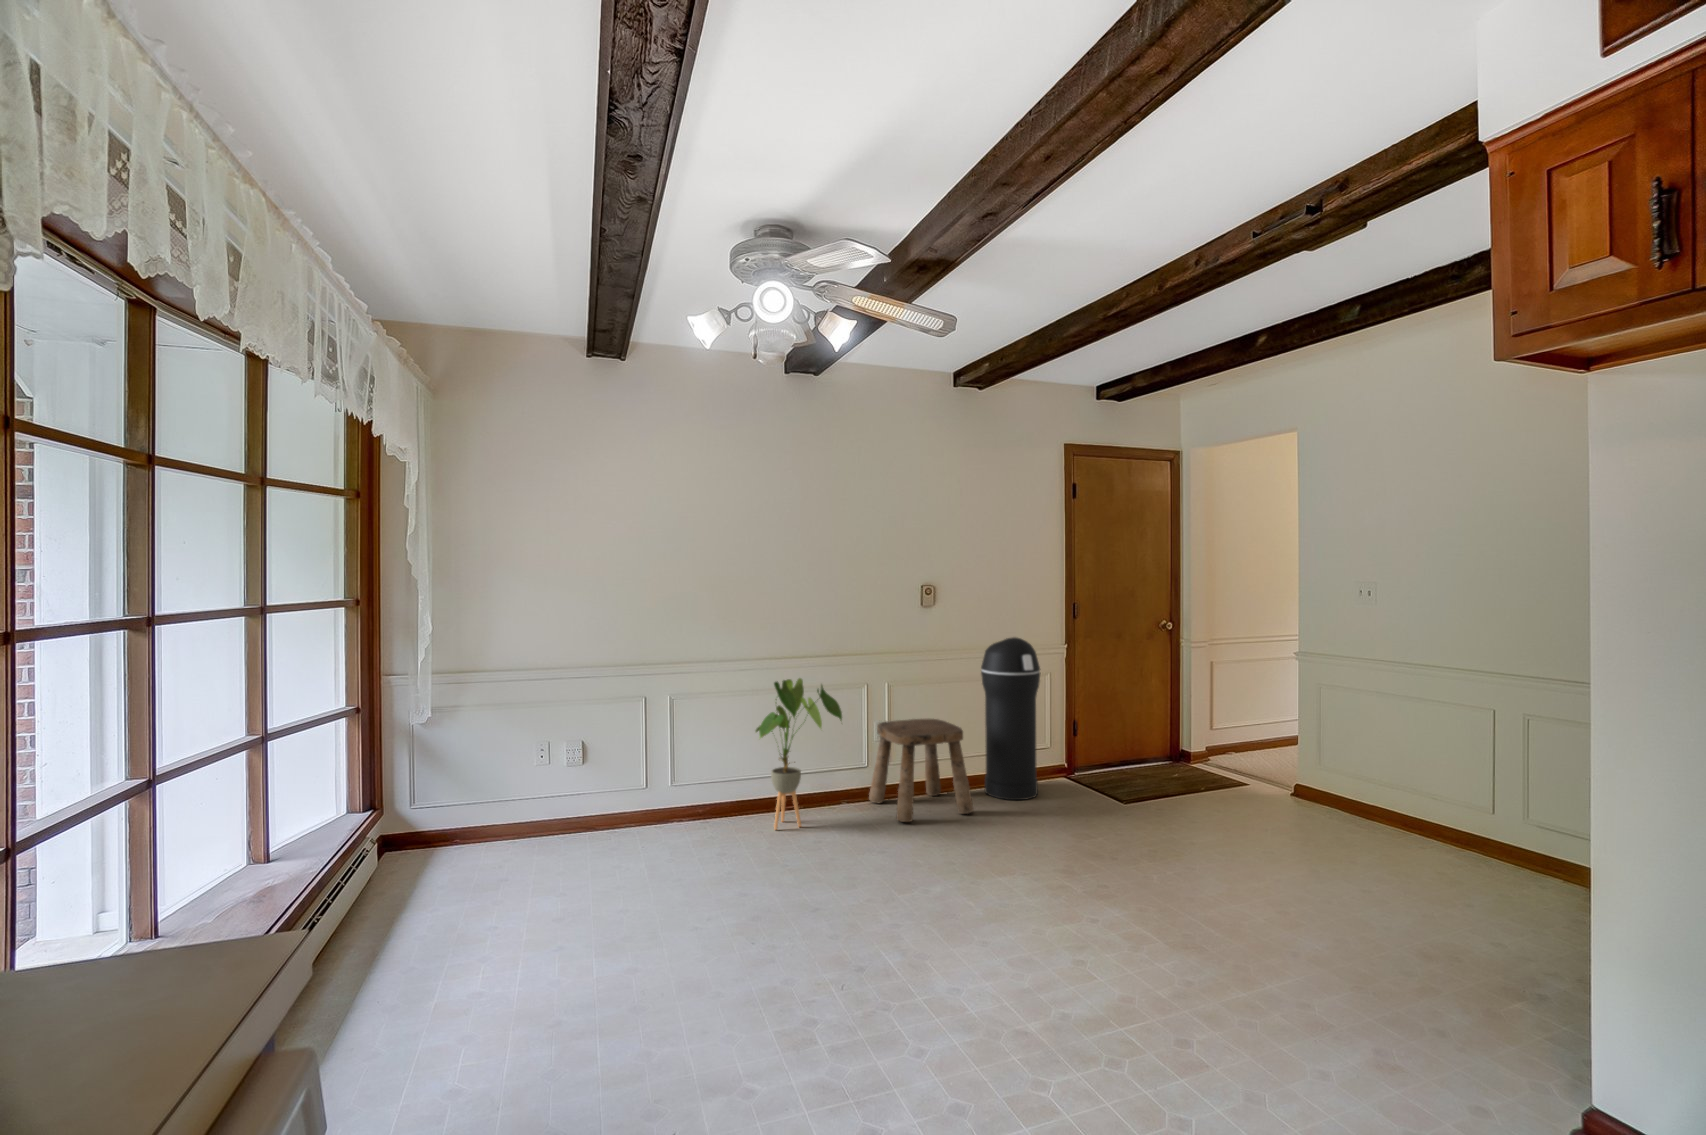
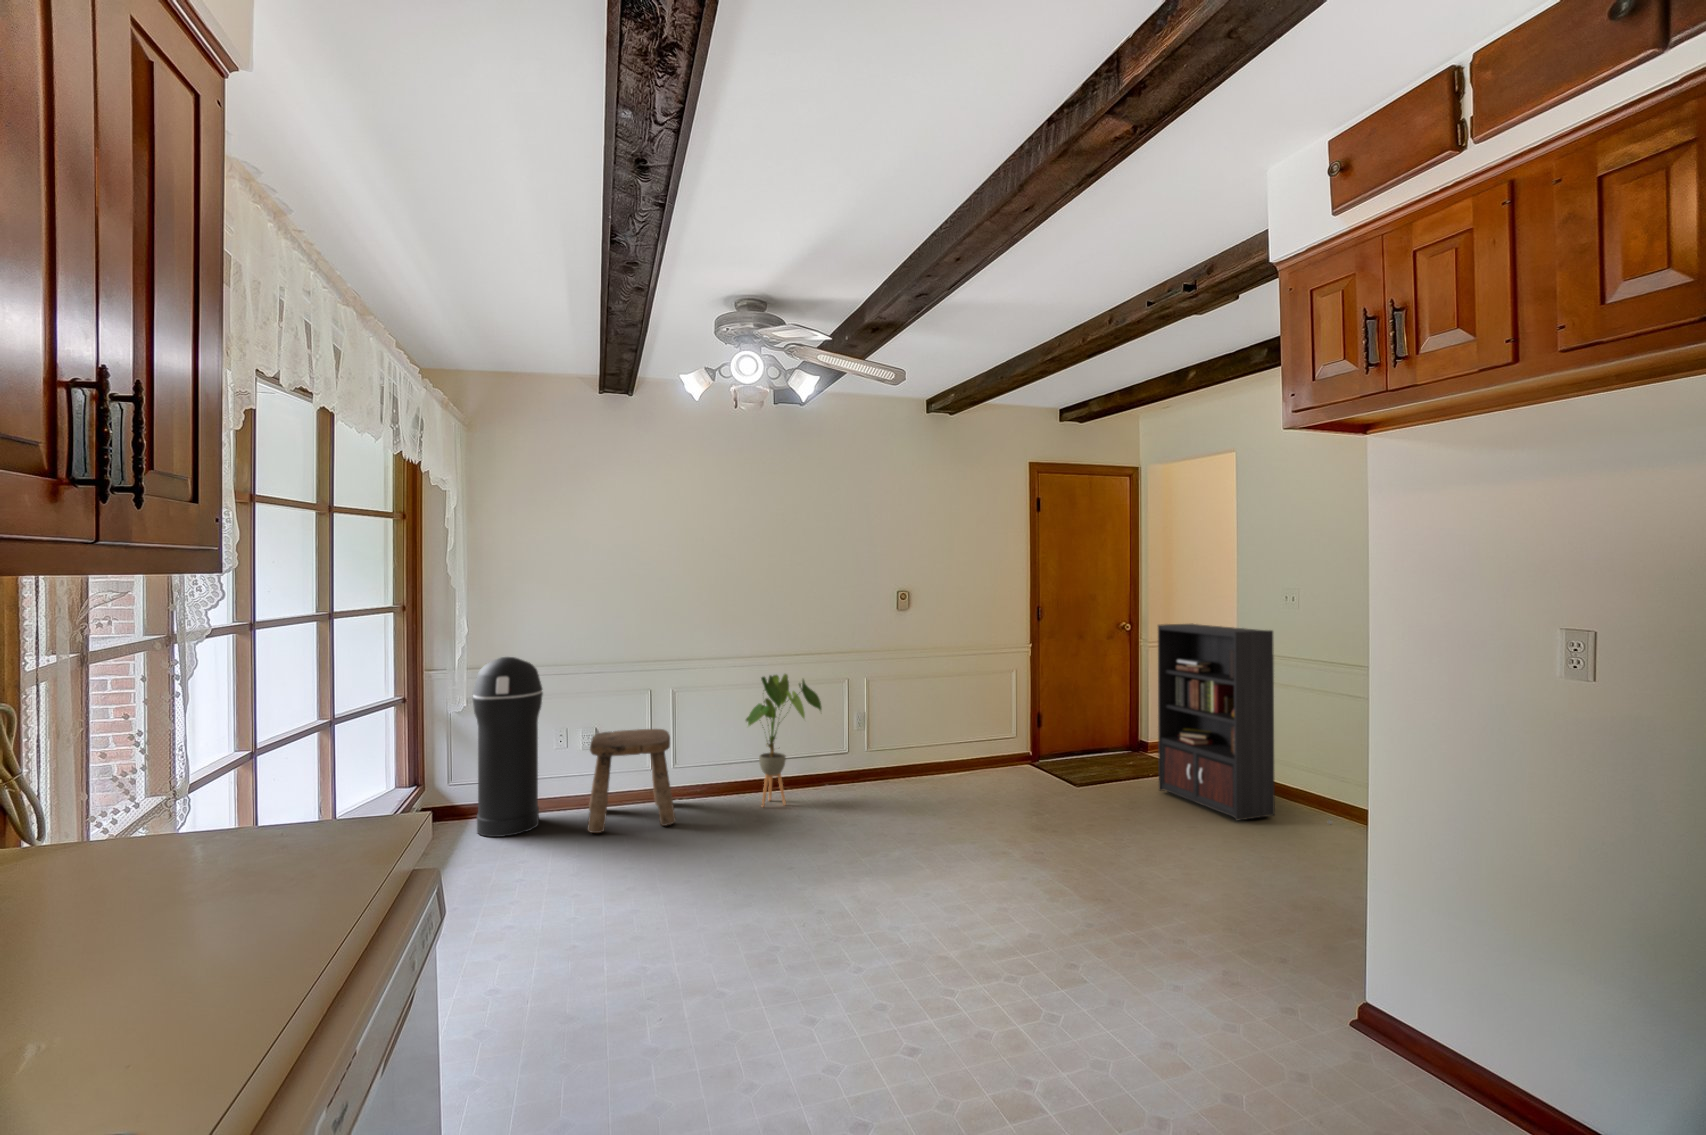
bookcase: none [1214,622,1422,848] -> present [1158,624,1332,824]
trash can: present [981,637,1041,800] -> present [473,657,543,837]
stool: present [869,719,973,822] -> present [588,729,676,833]

